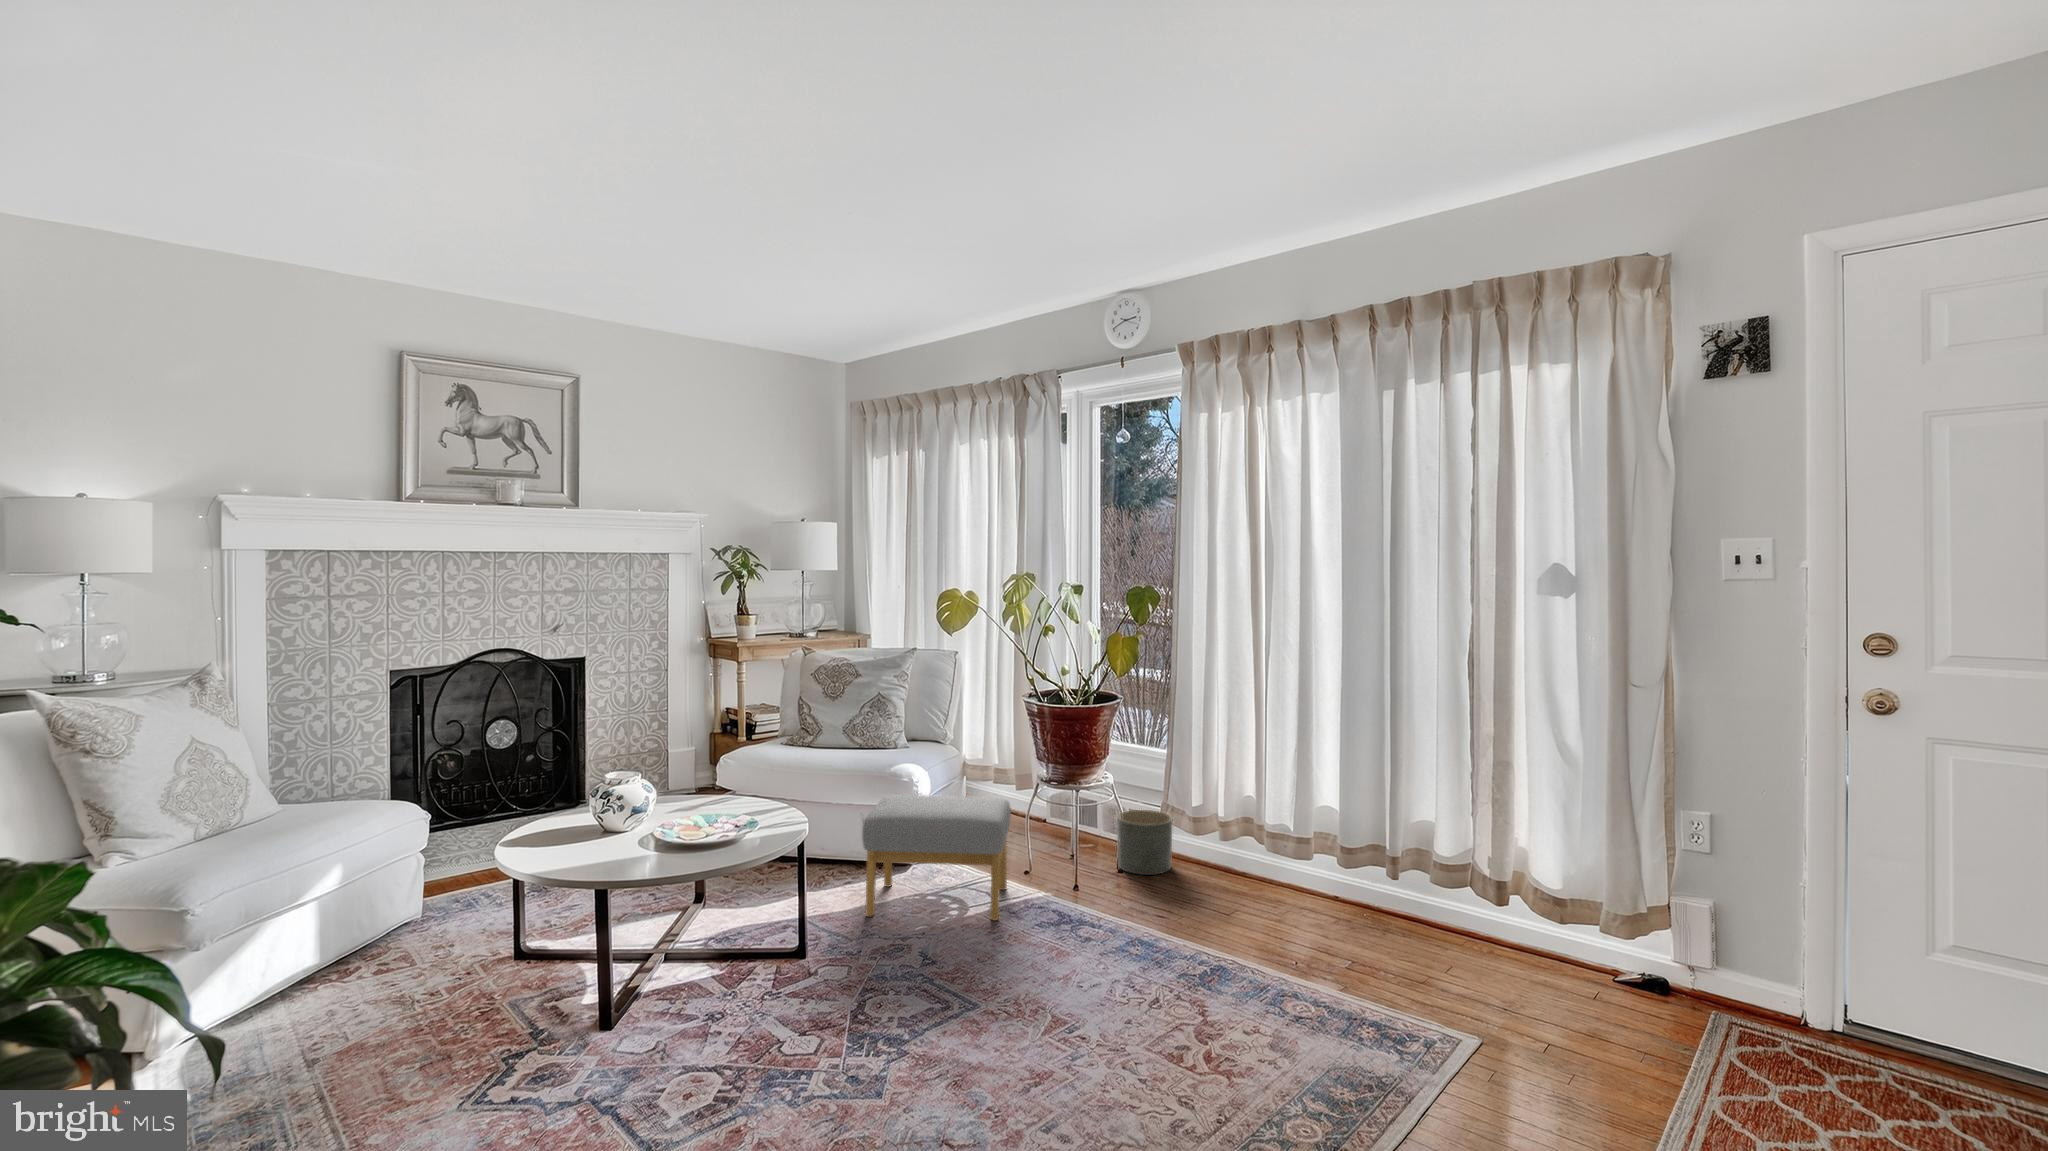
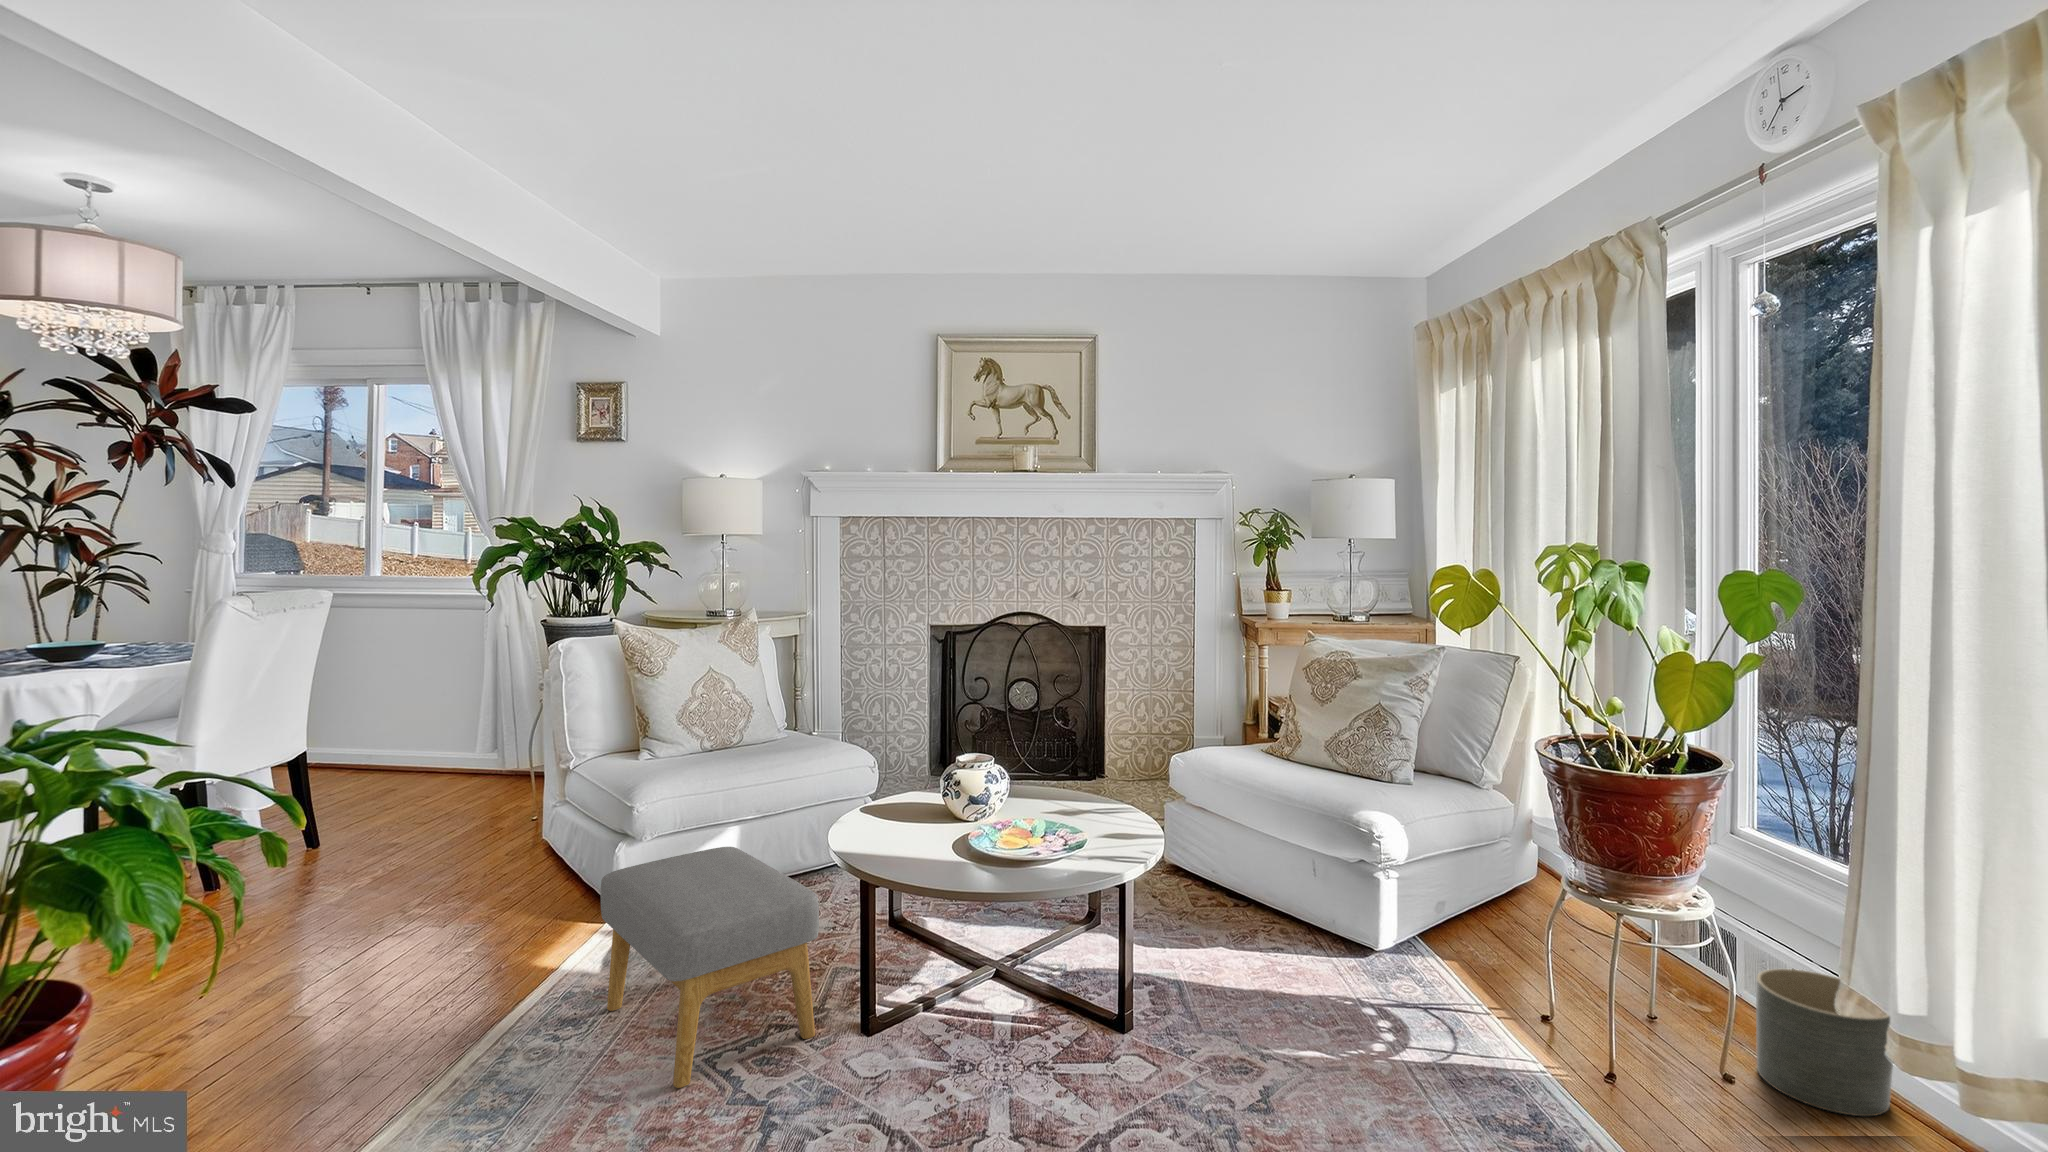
footstool: present [862,795,1011,920] -> present [600,847,819,1088]

